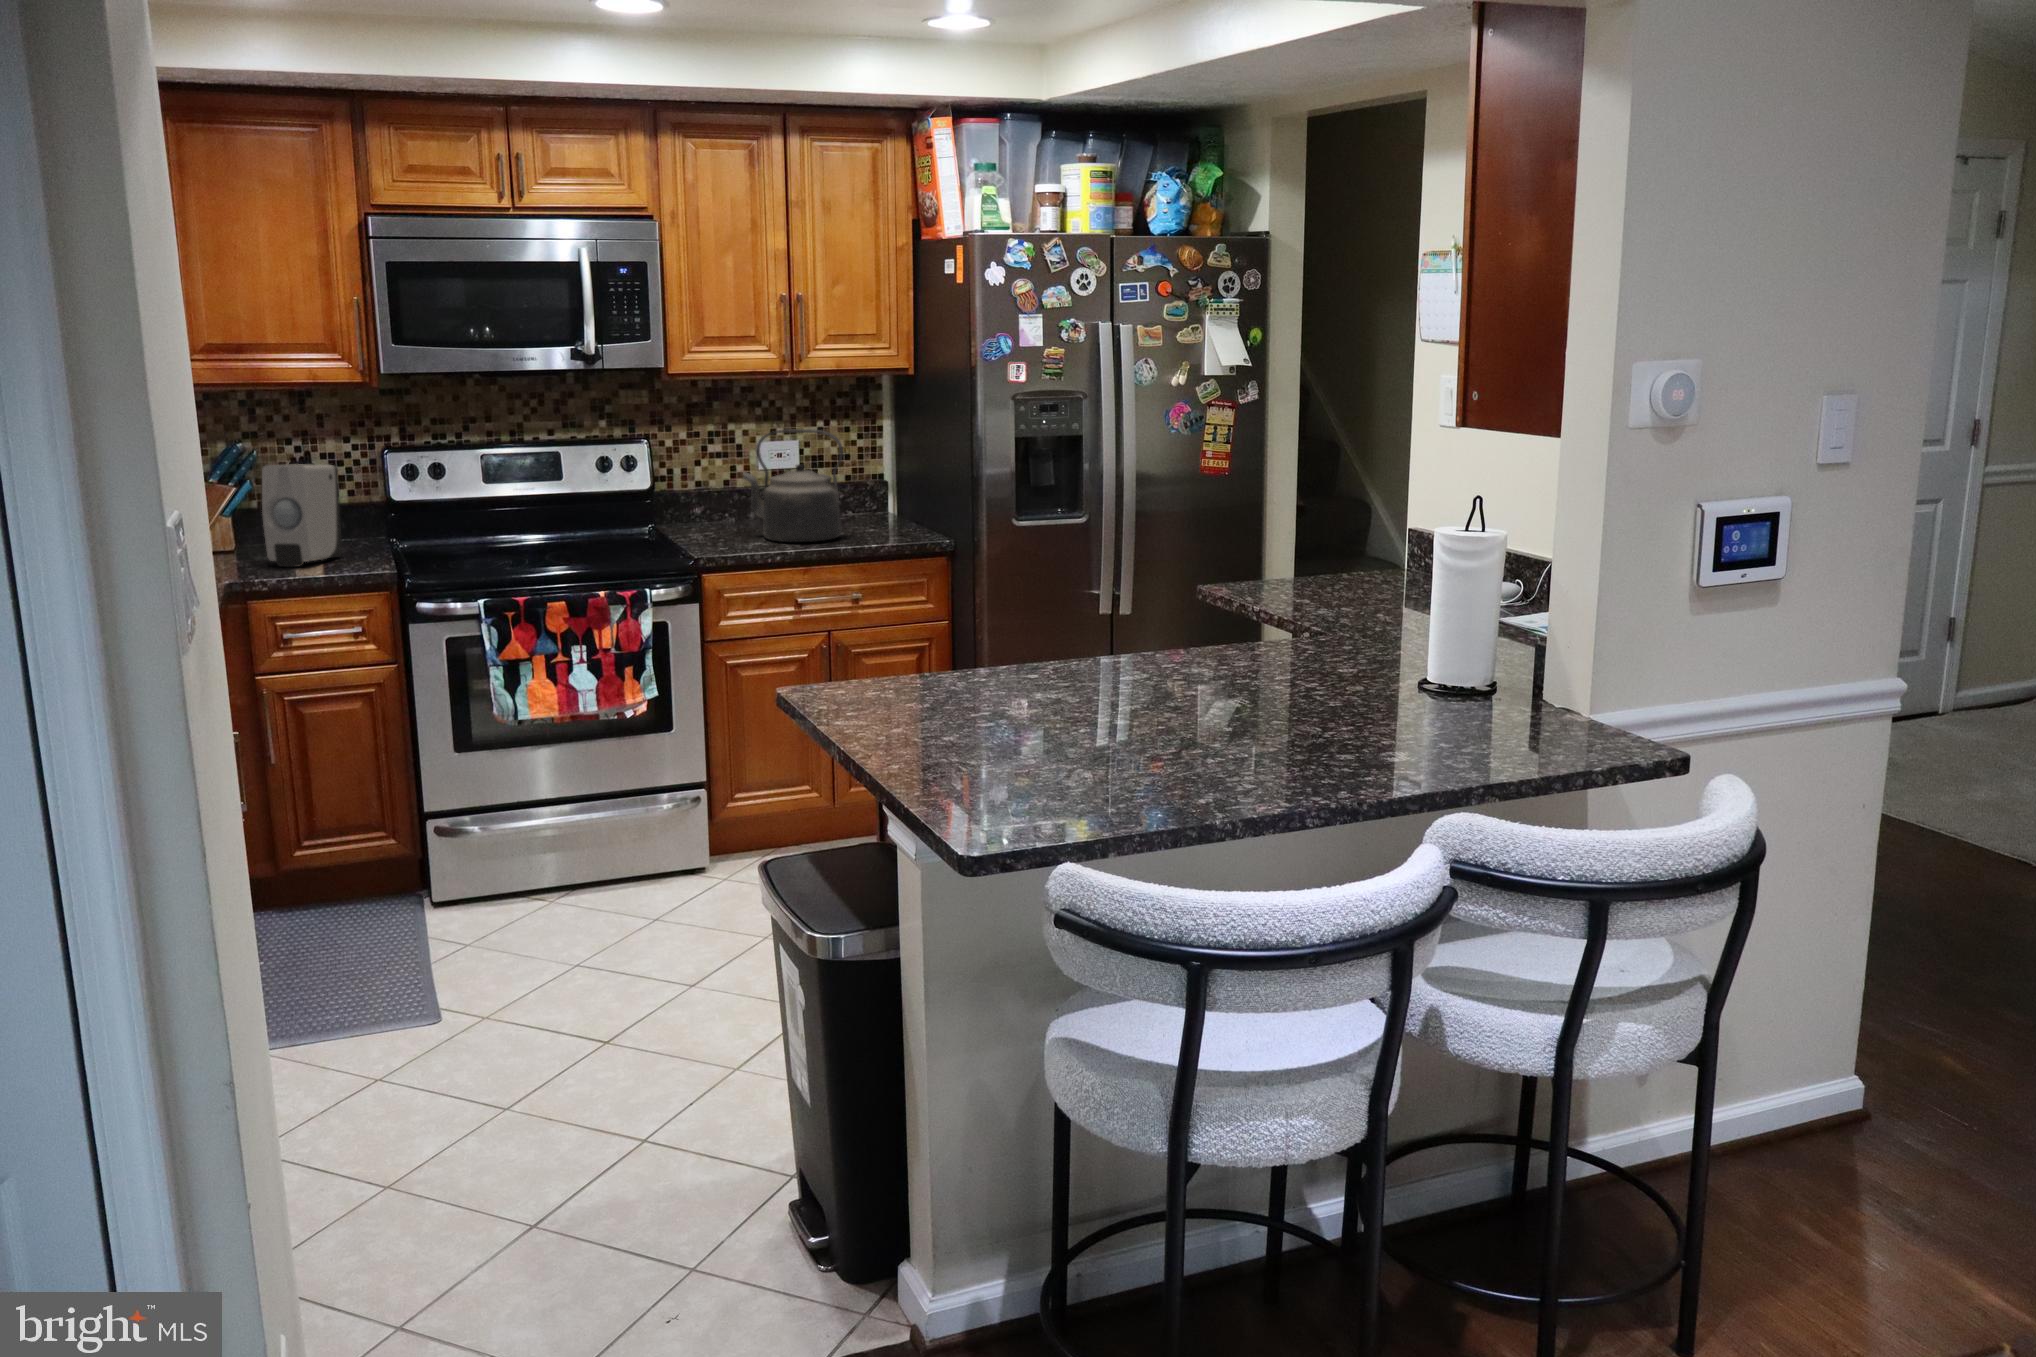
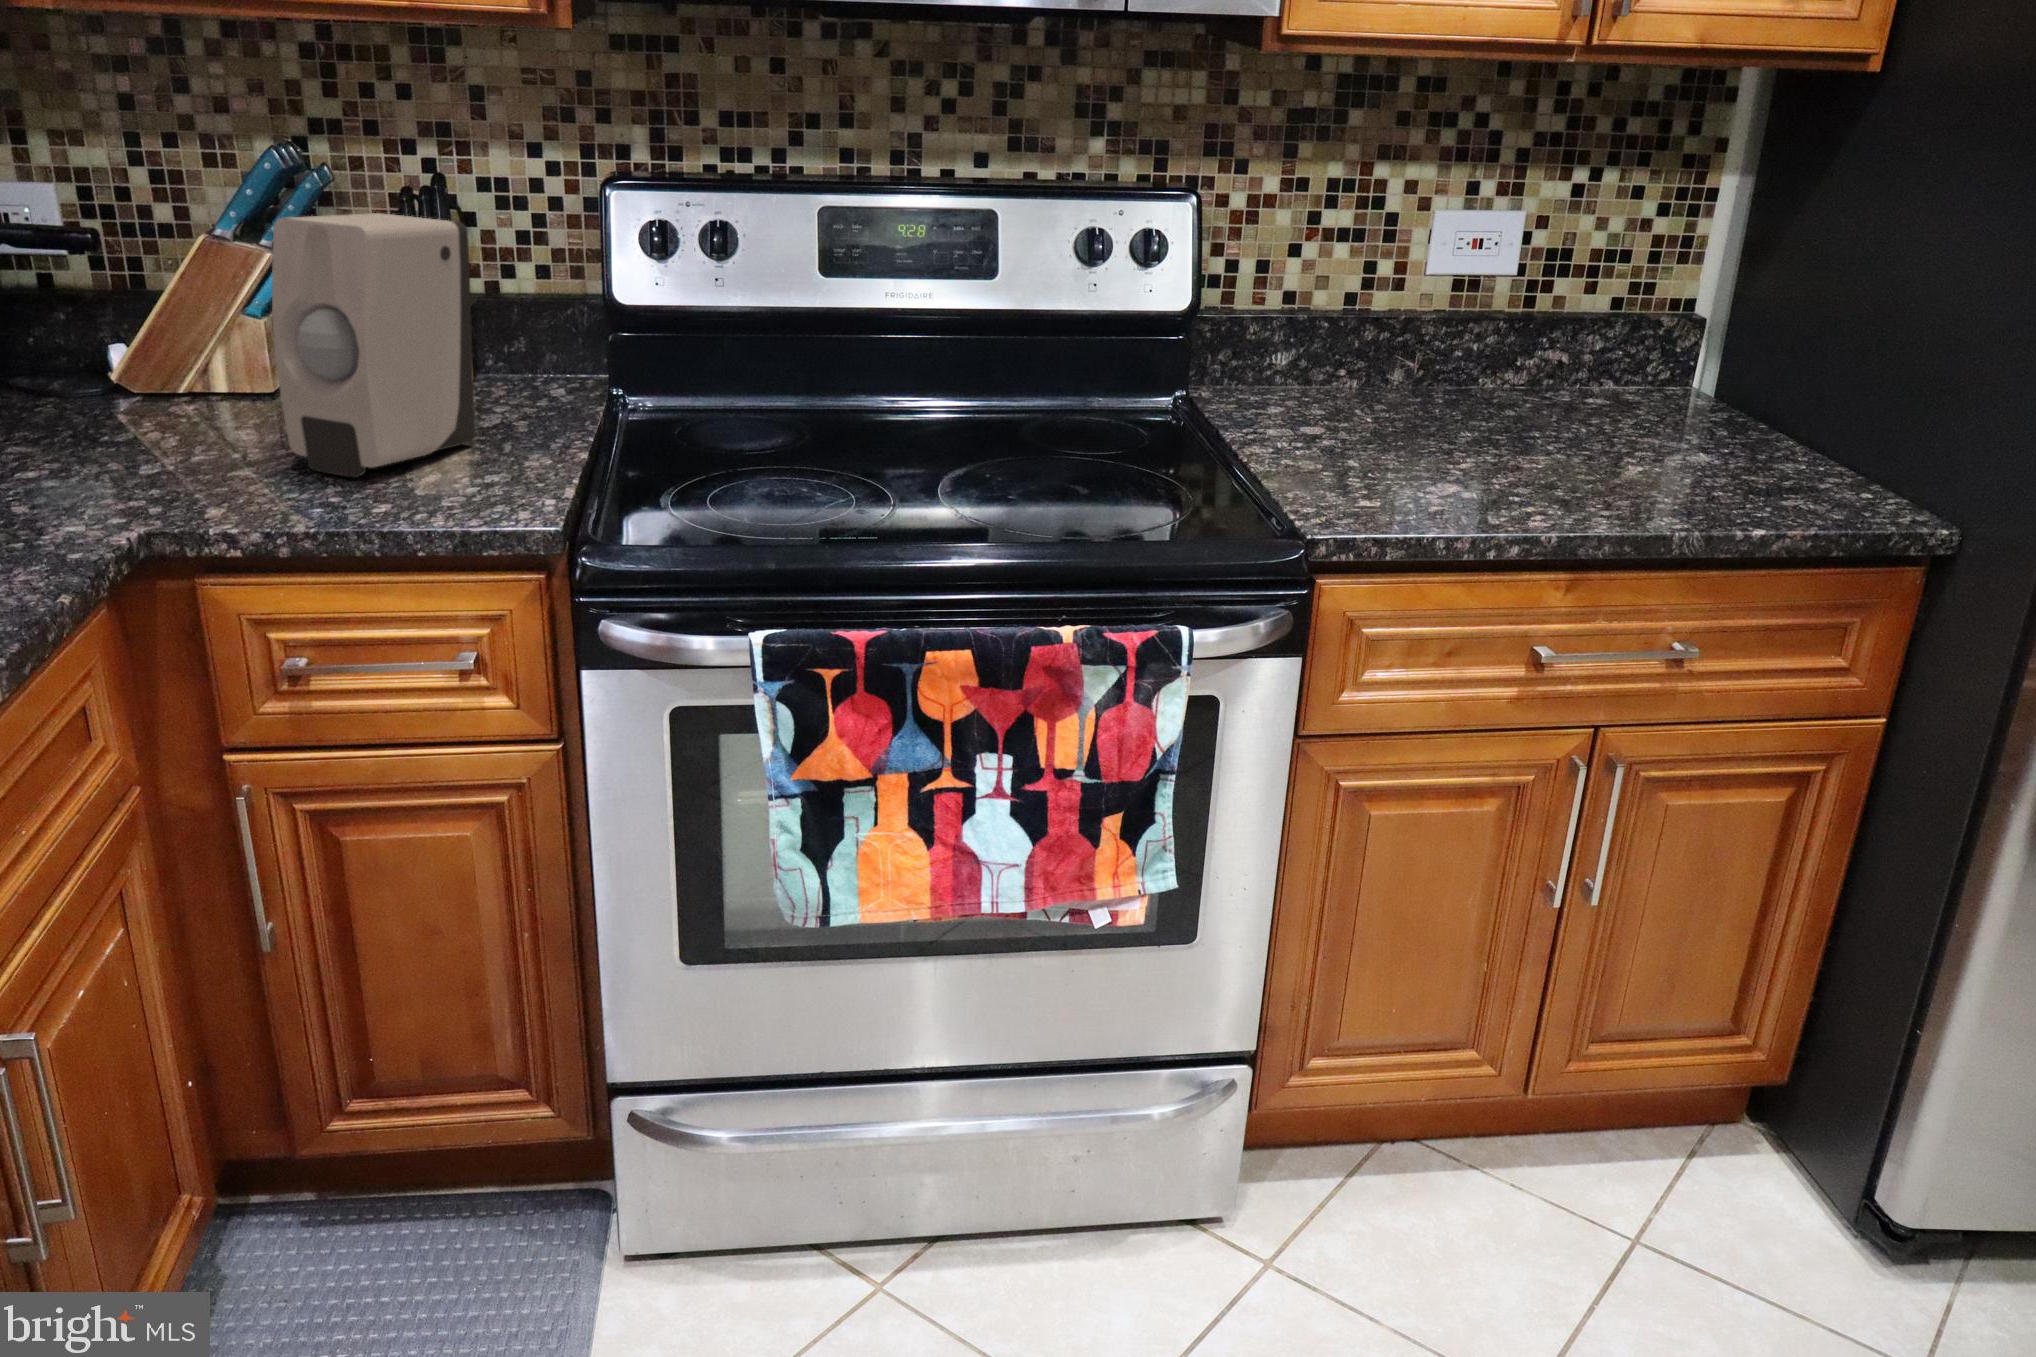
kettle: present [743,429,843,542] -> none [1419,197,1698,494]

